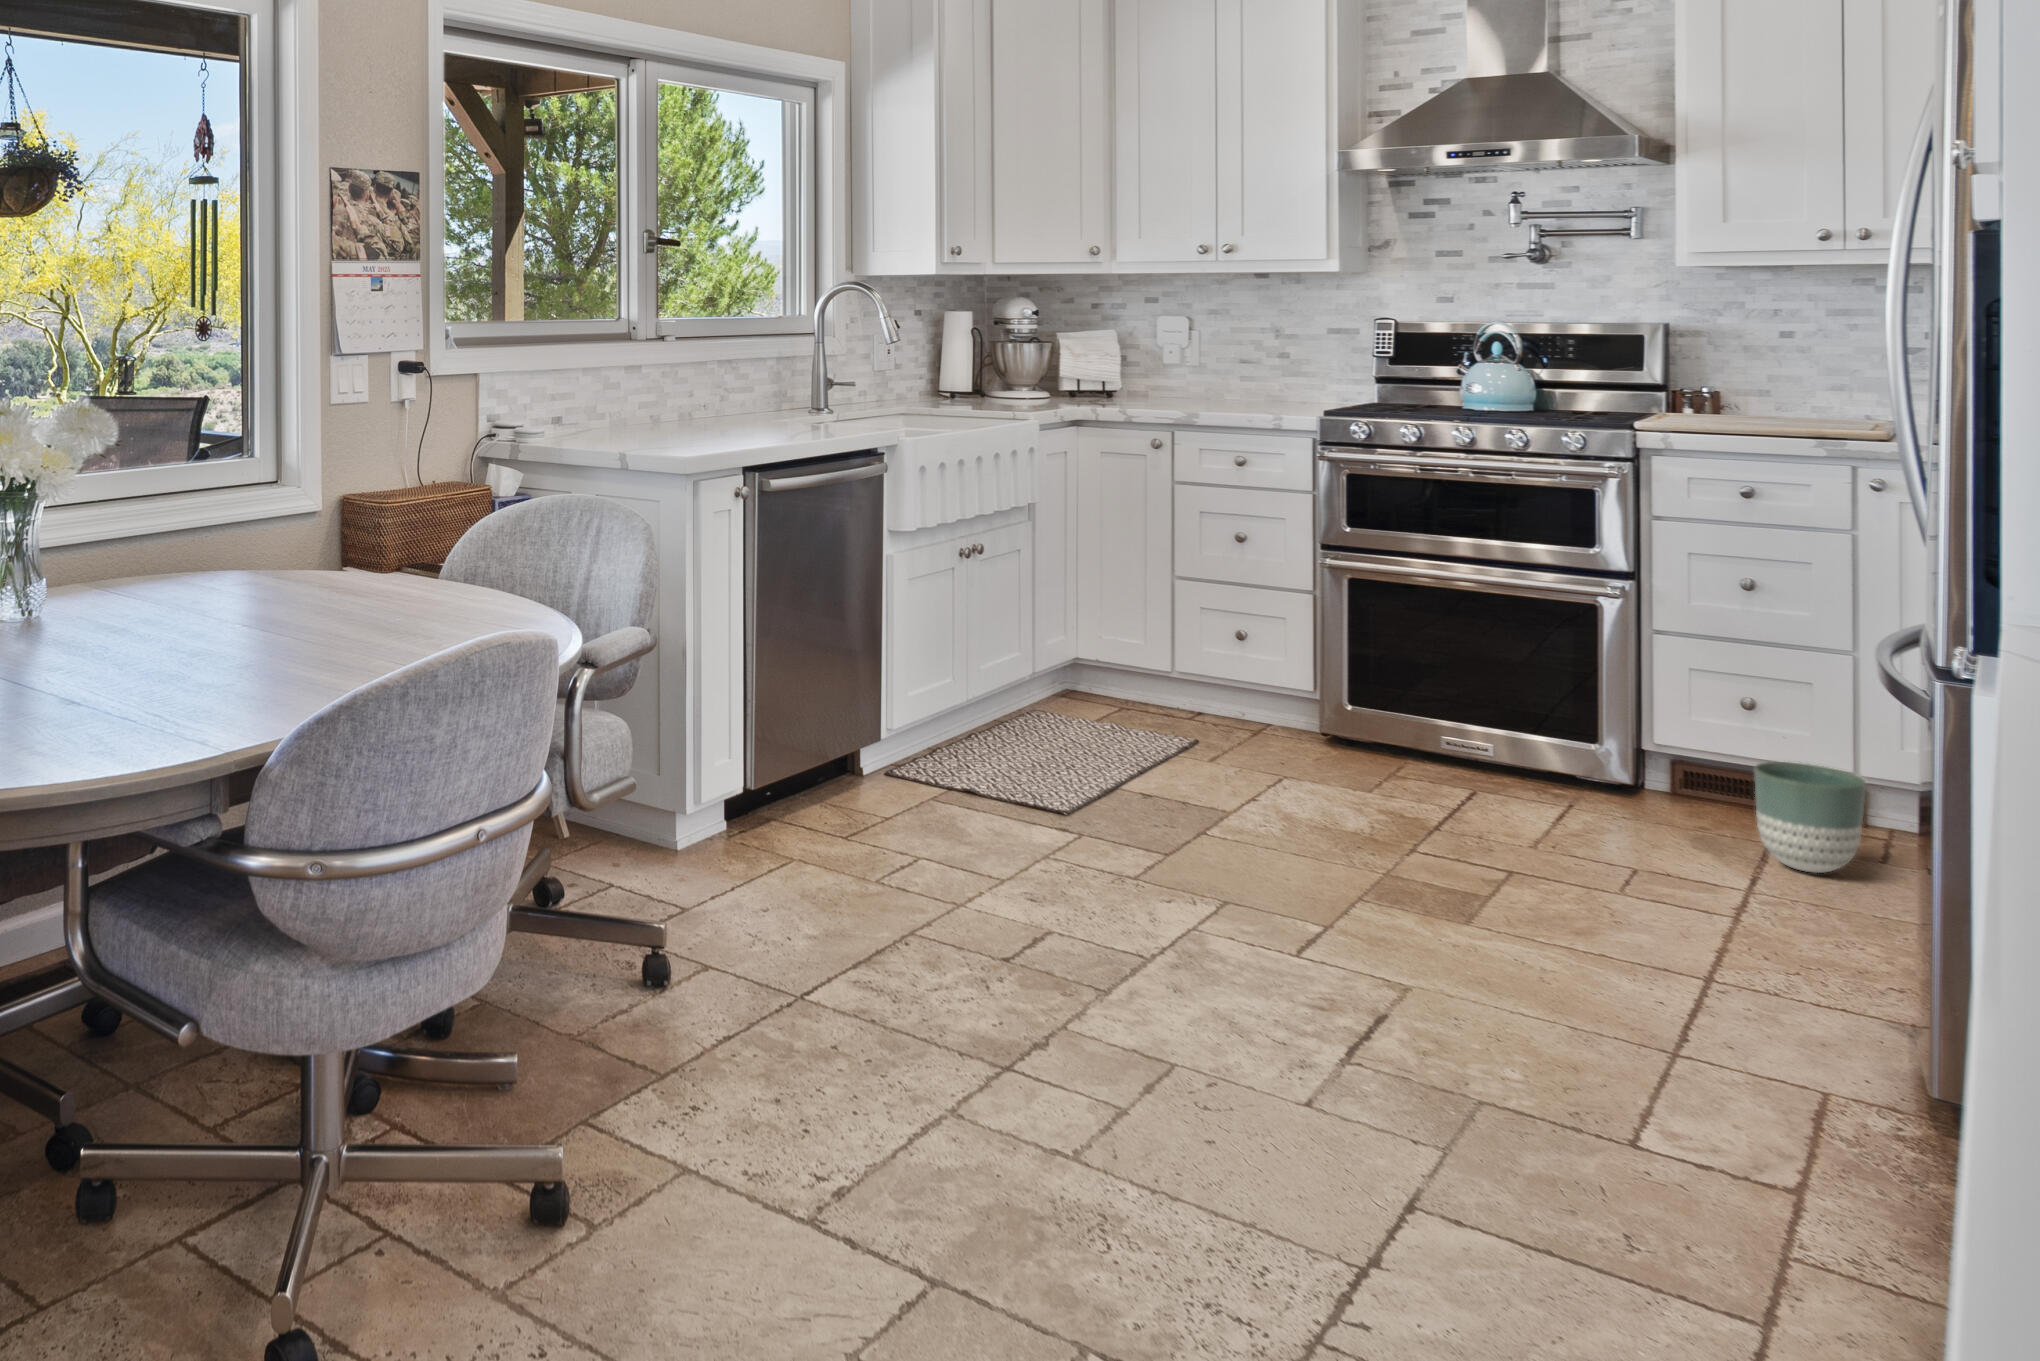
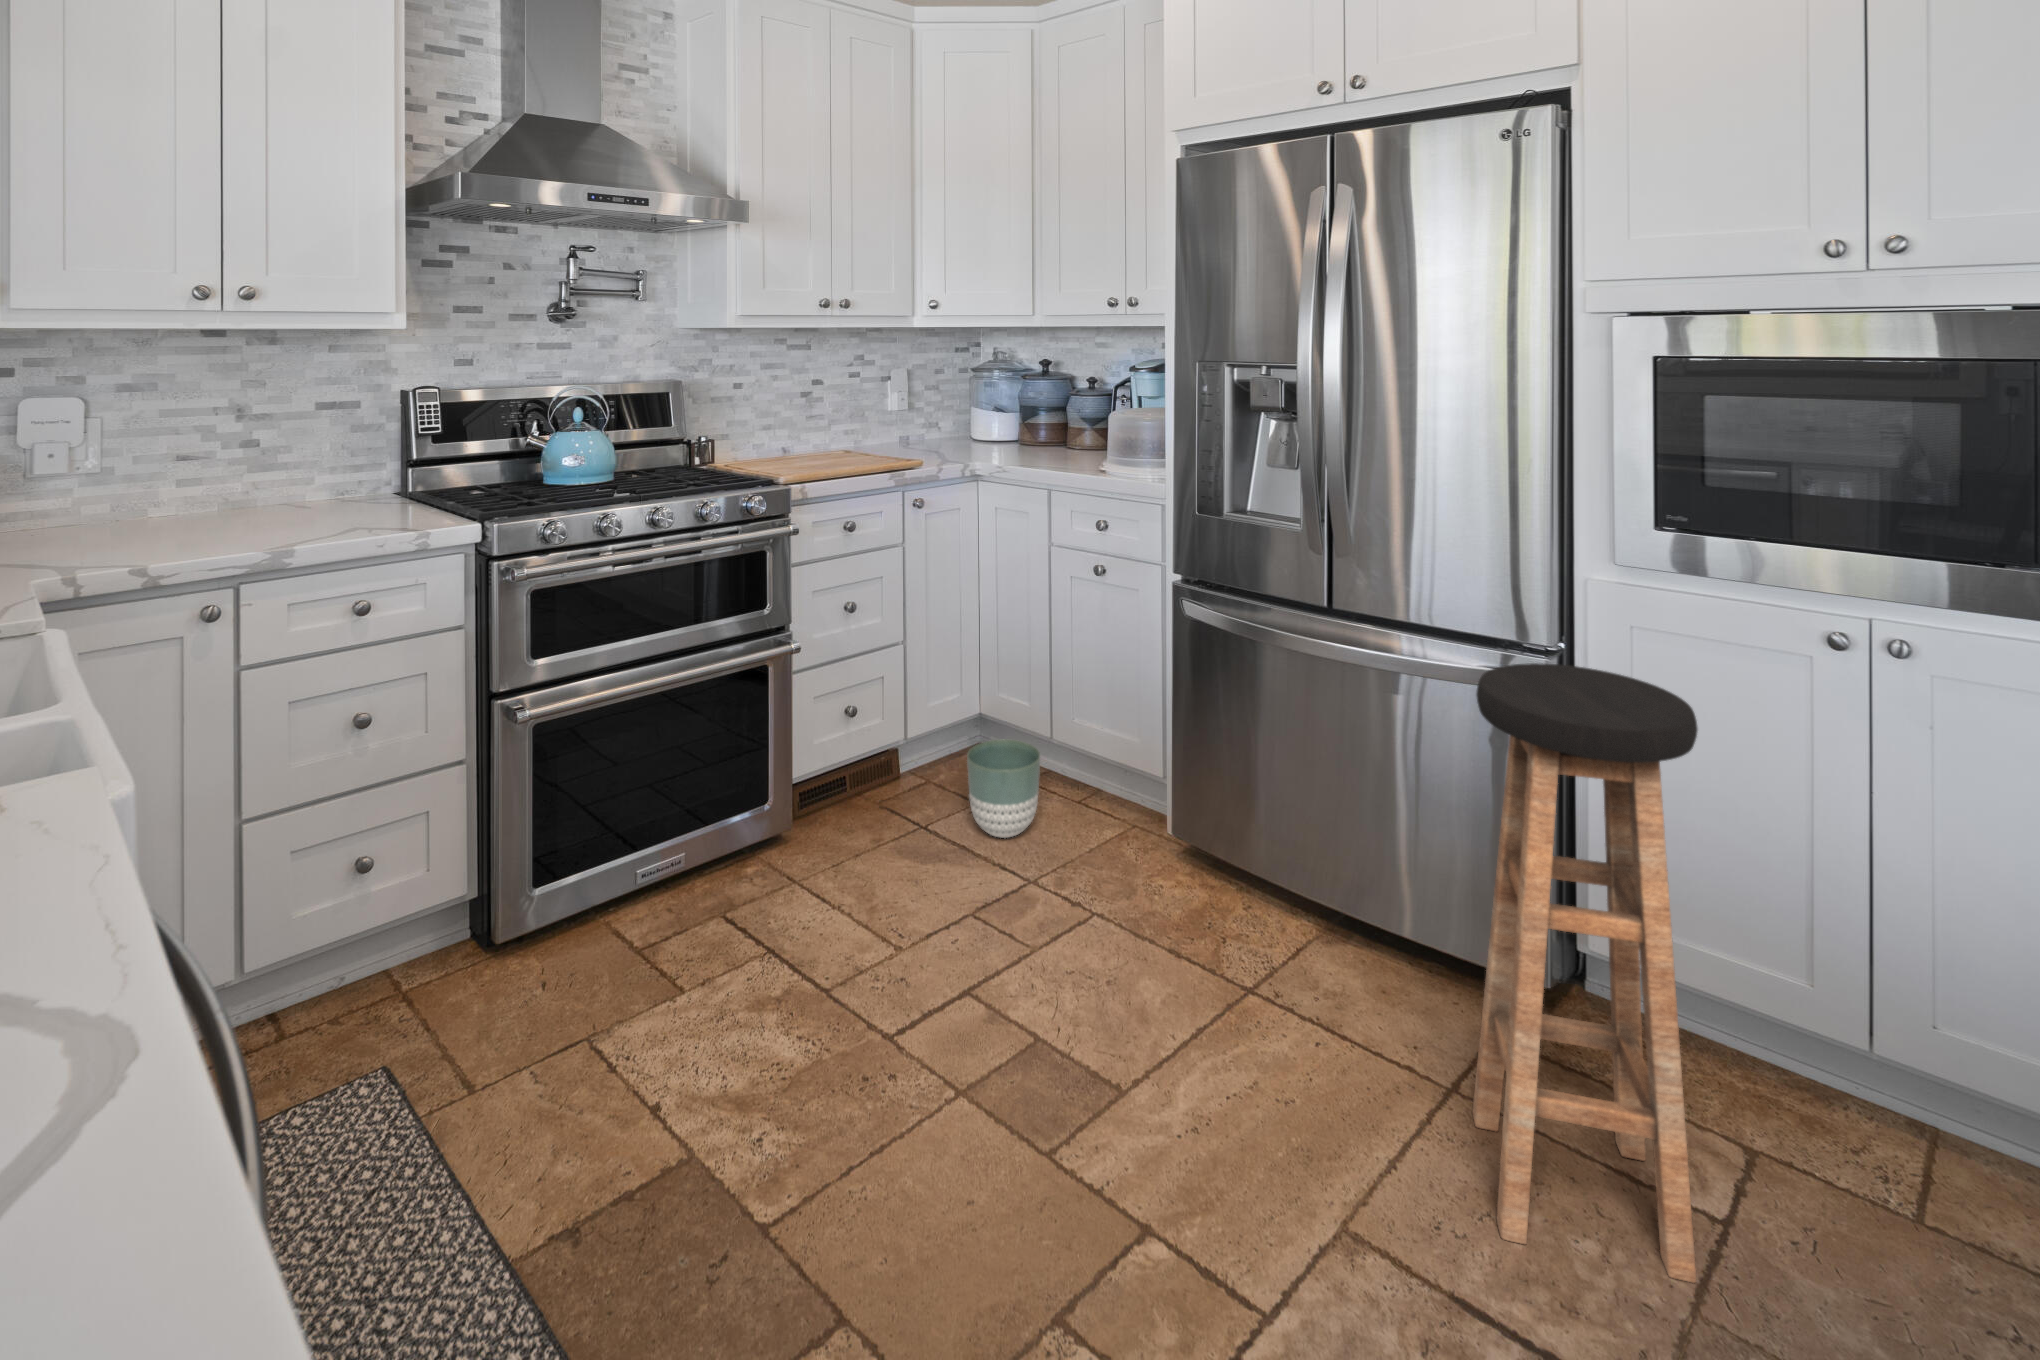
bar stool: none [1496,579,1733,1120] -> present [1473,663,1698,1283]

